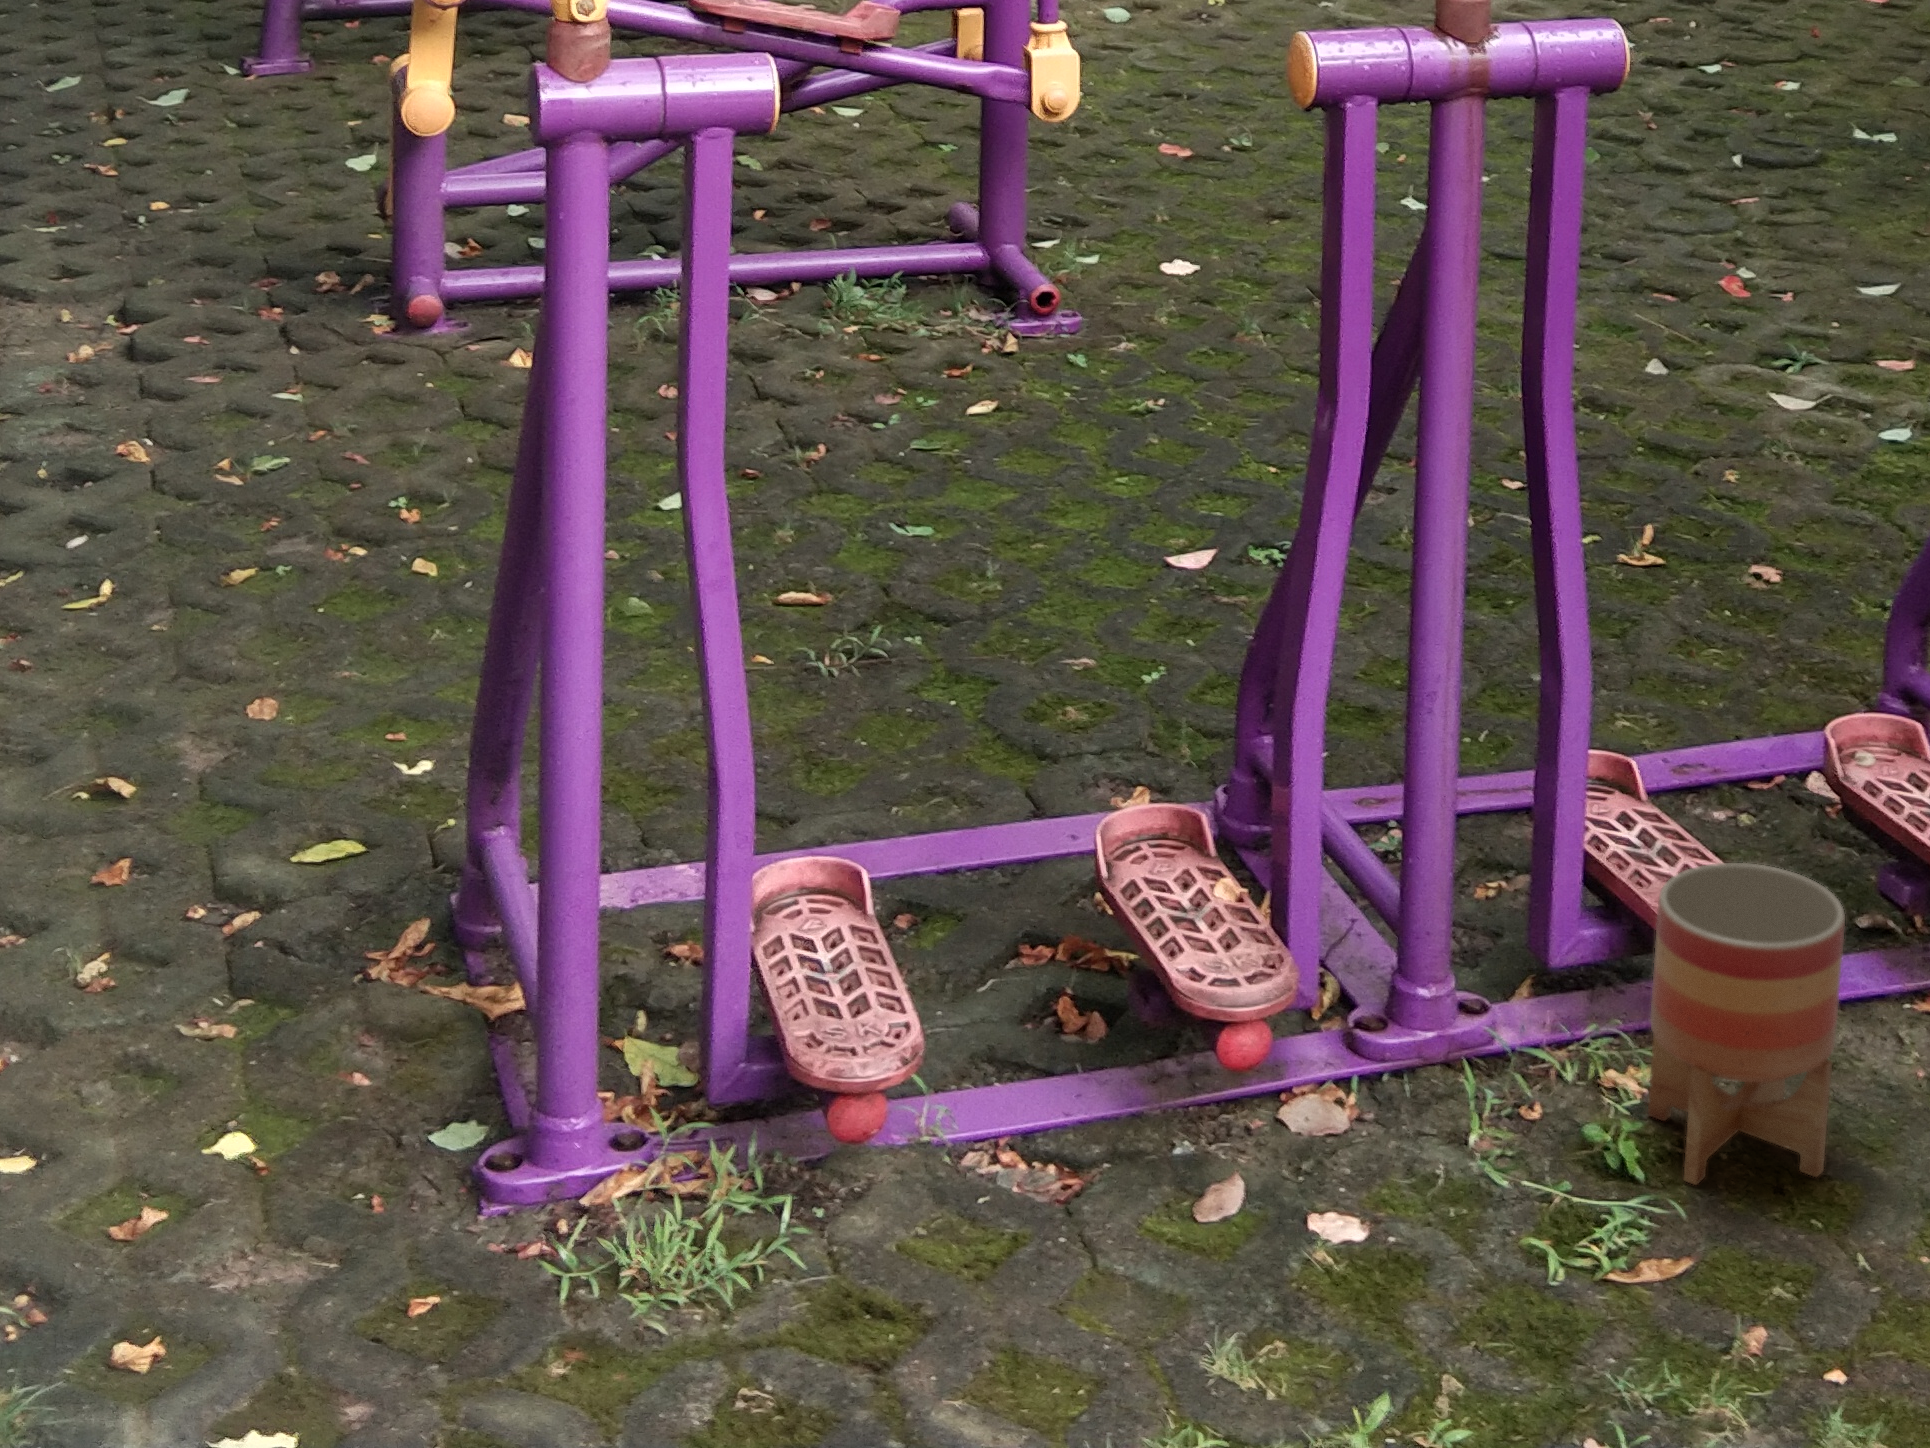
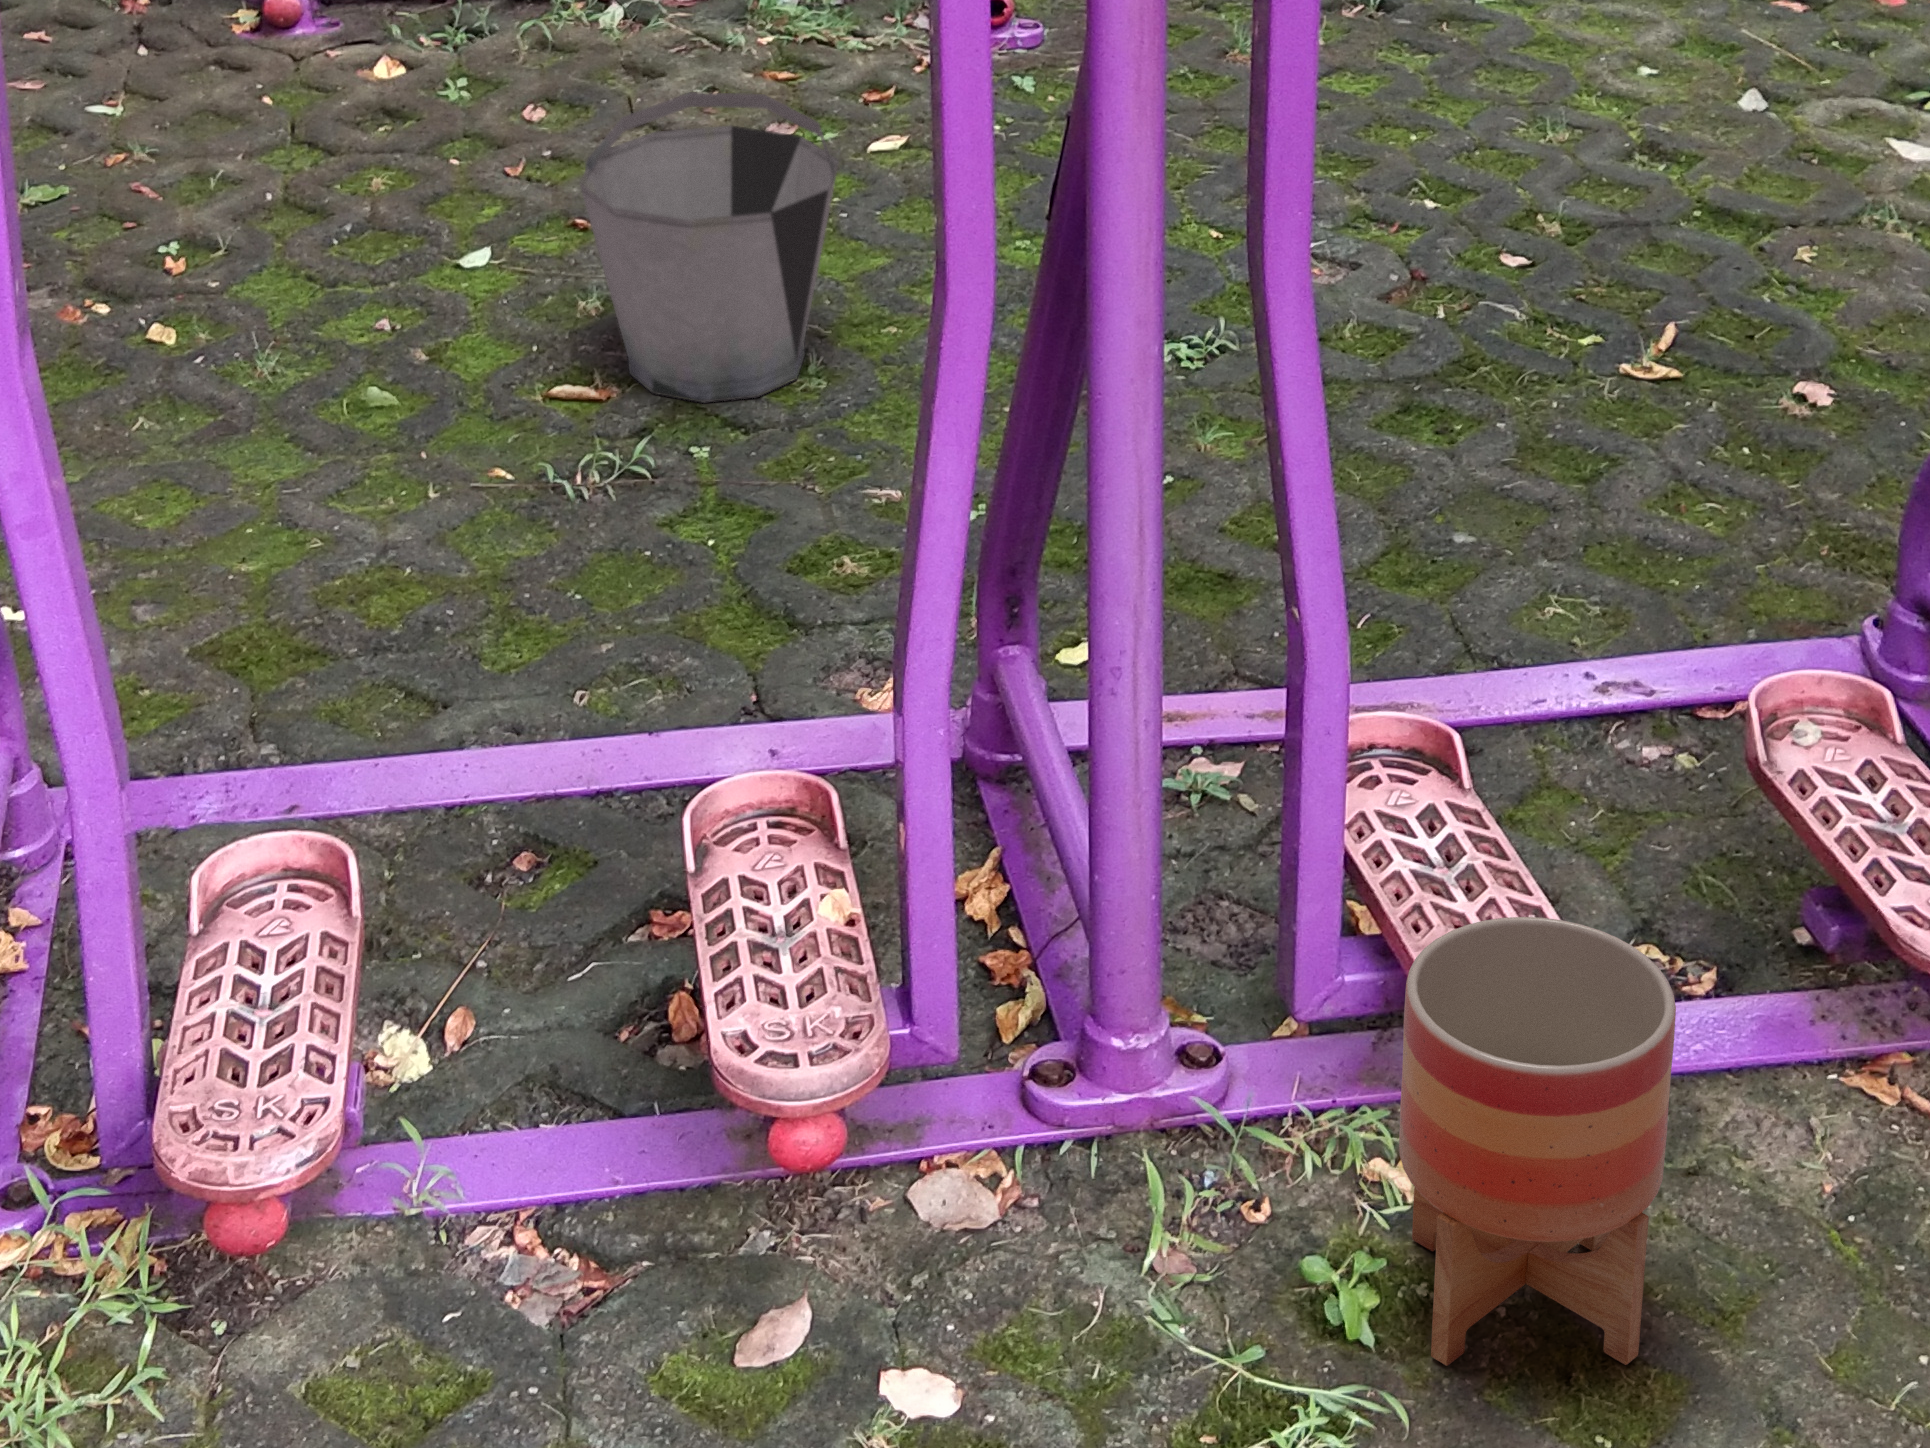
bucket: none [810,355,1014,605] -> present [579,92,839,402]

